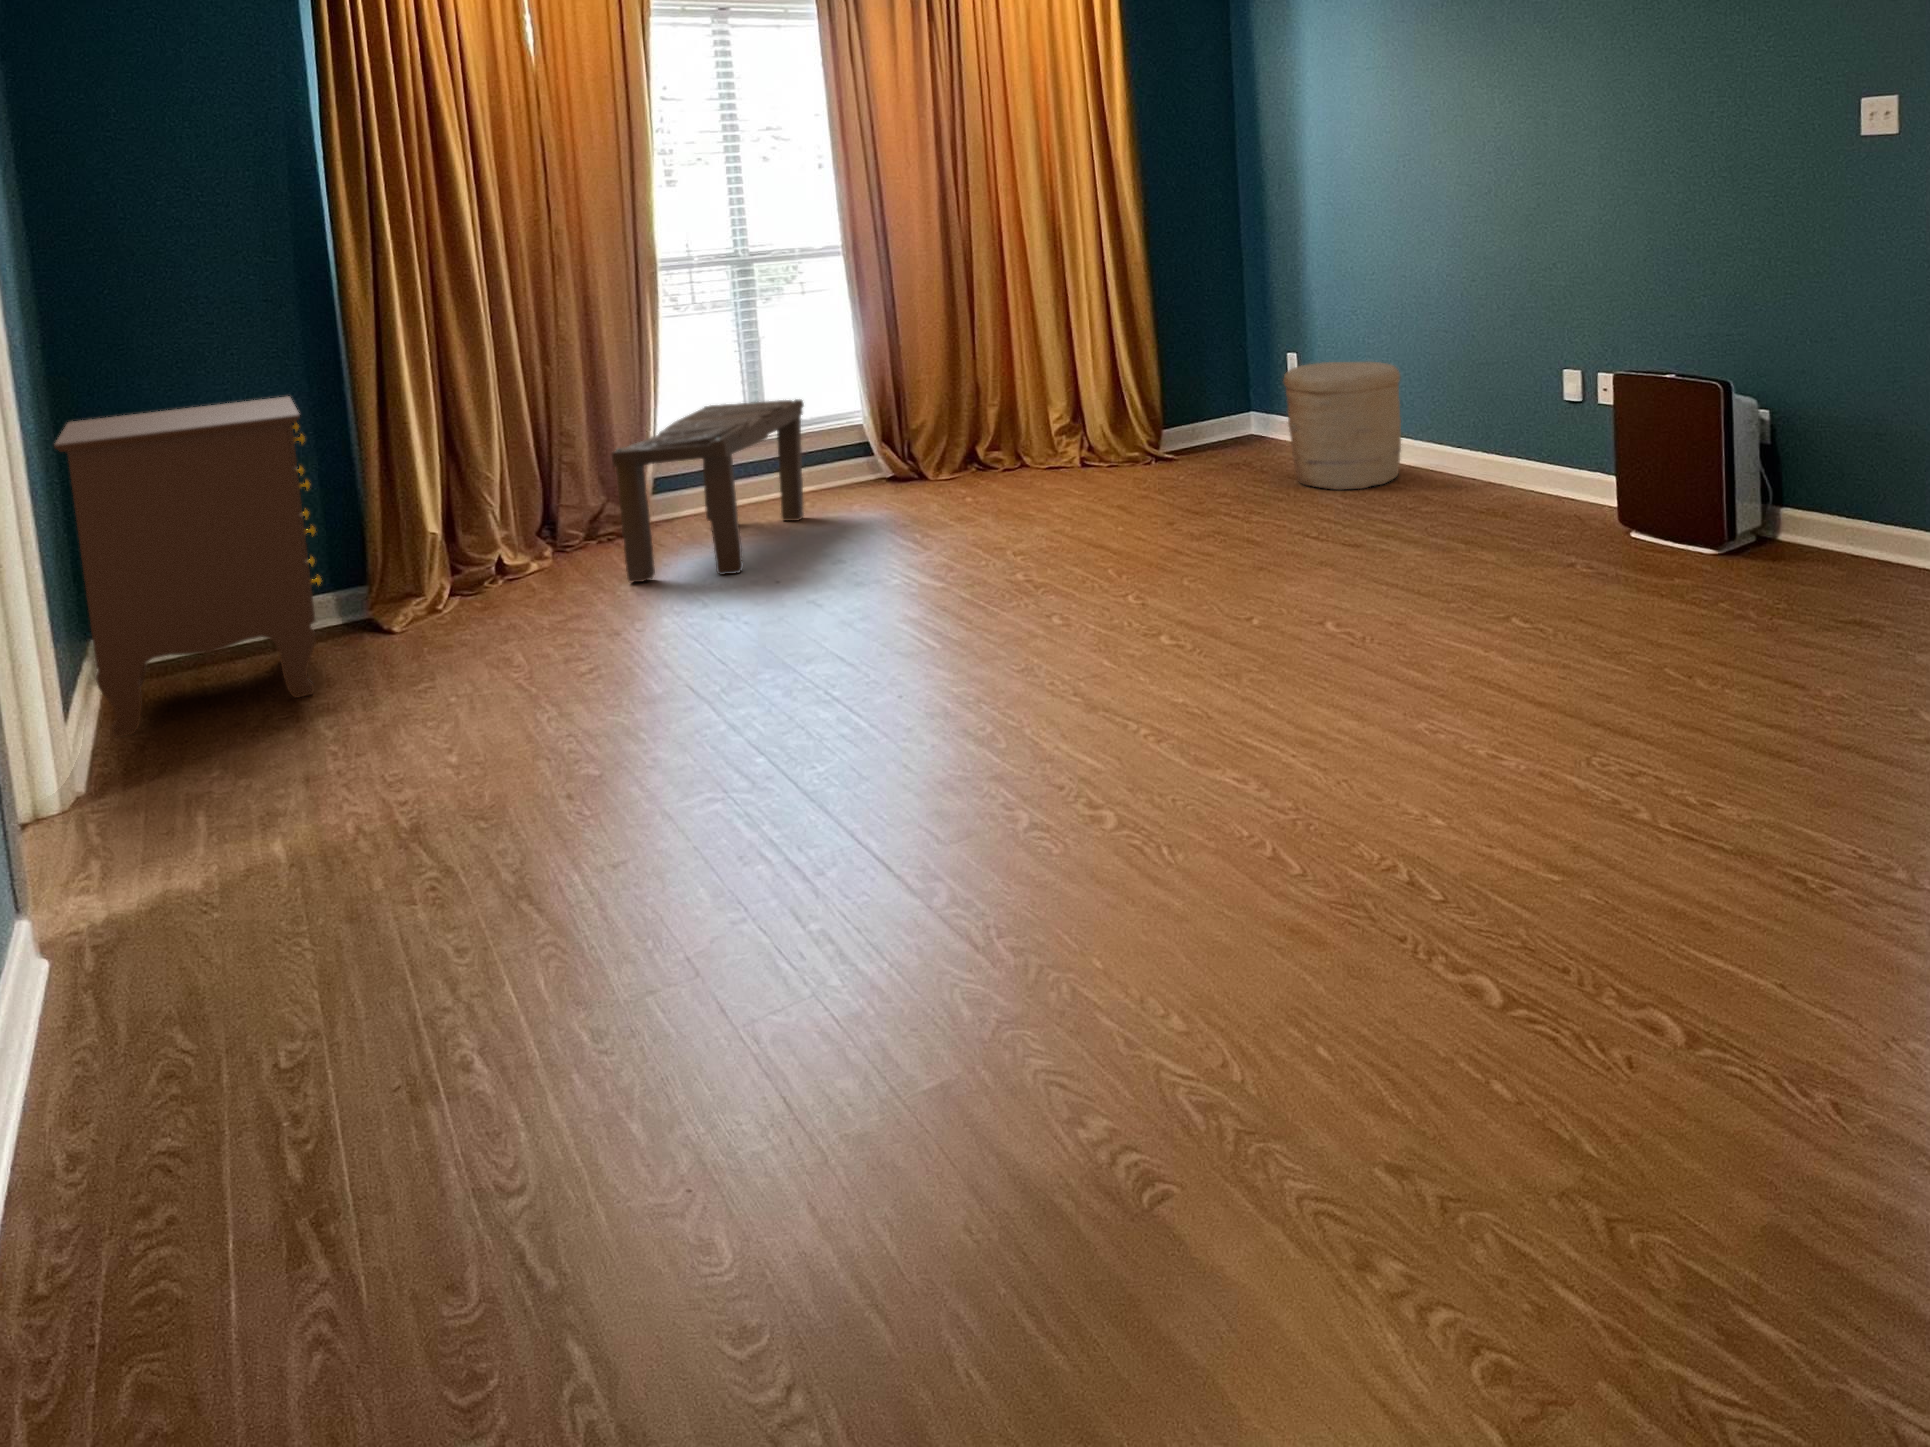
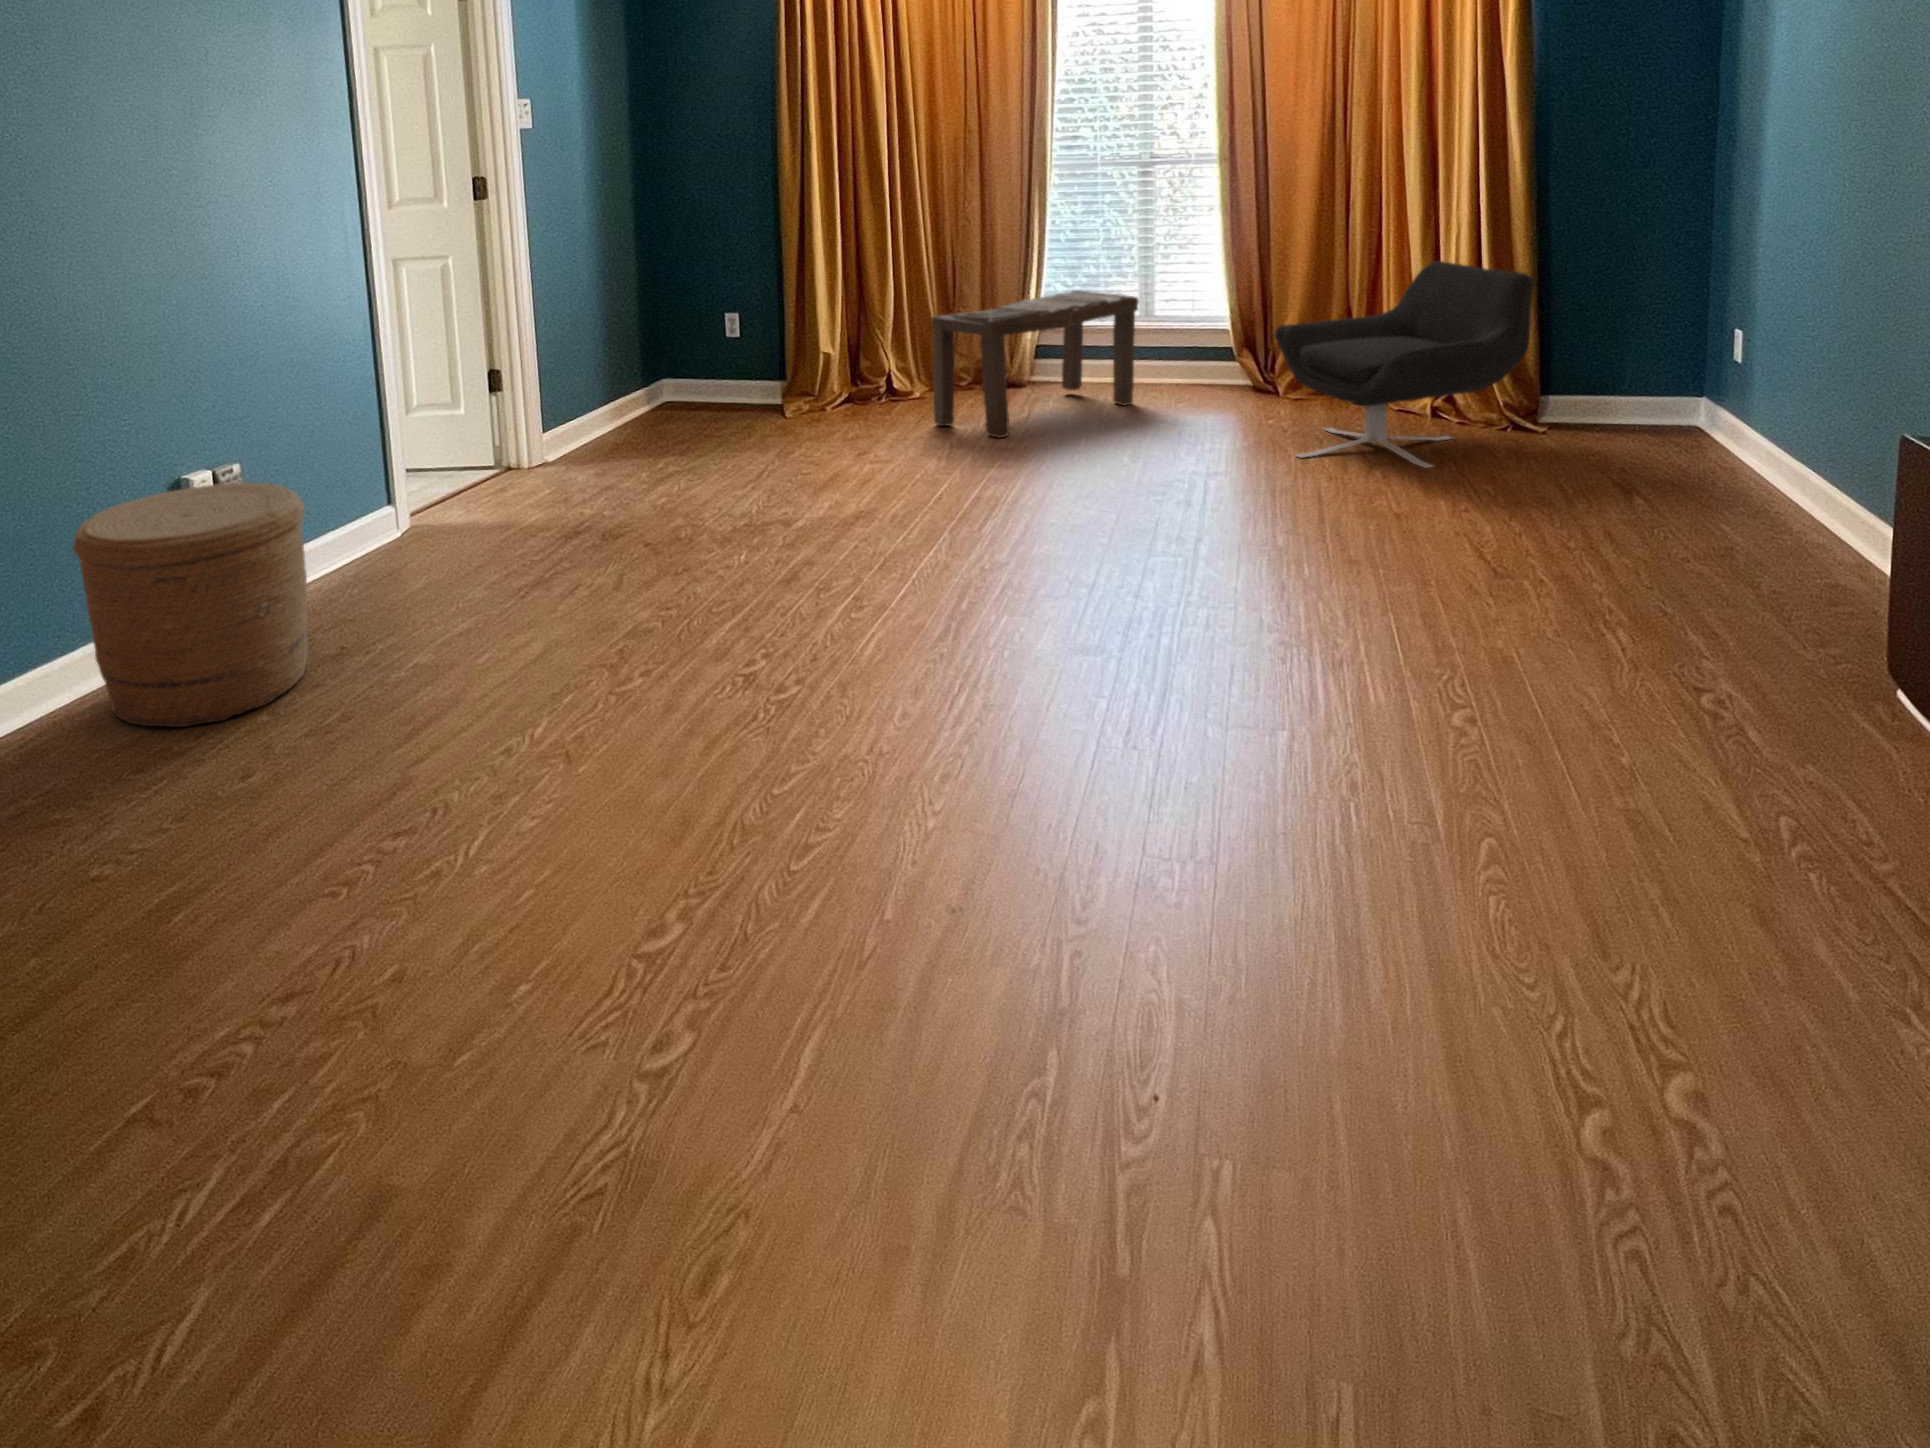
lounge chair: none [971,325,1185,515] -> present [1275,261,1534,468]
woven basket: present [1284,362,1401,490] -> present [73,482,308,727]
dresser: present [54,396,321,737] -> none [563,243,731,447]

